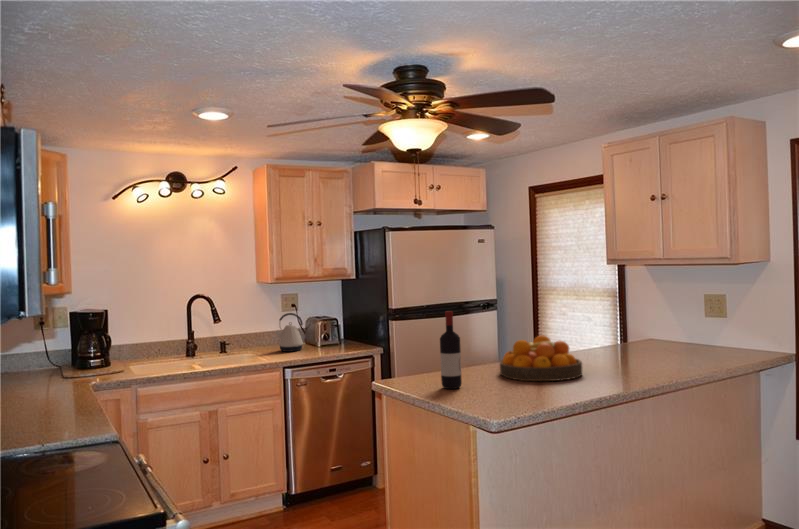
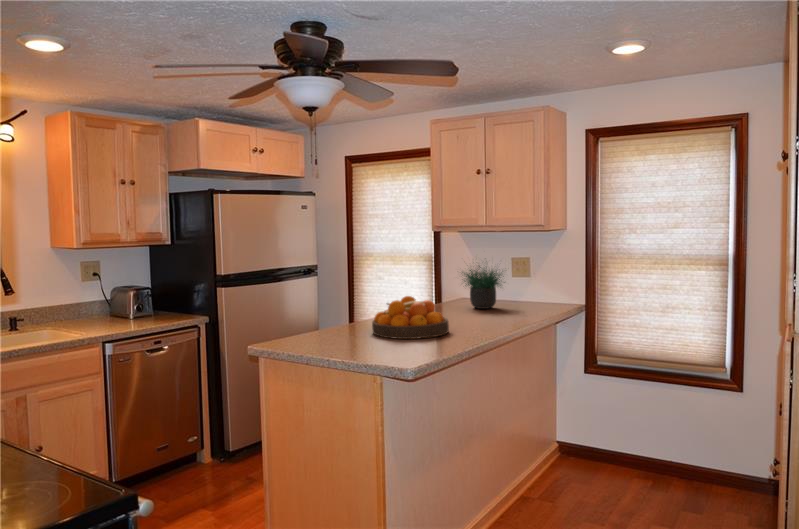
potted plant: none [622,283,693,353] -> present [462,265,505,309]
wine bottle: present [440,311,462,389] -> none [332,273,353,351]
kettle: present [275,313,305,352] -> none [79,282,116,325]

